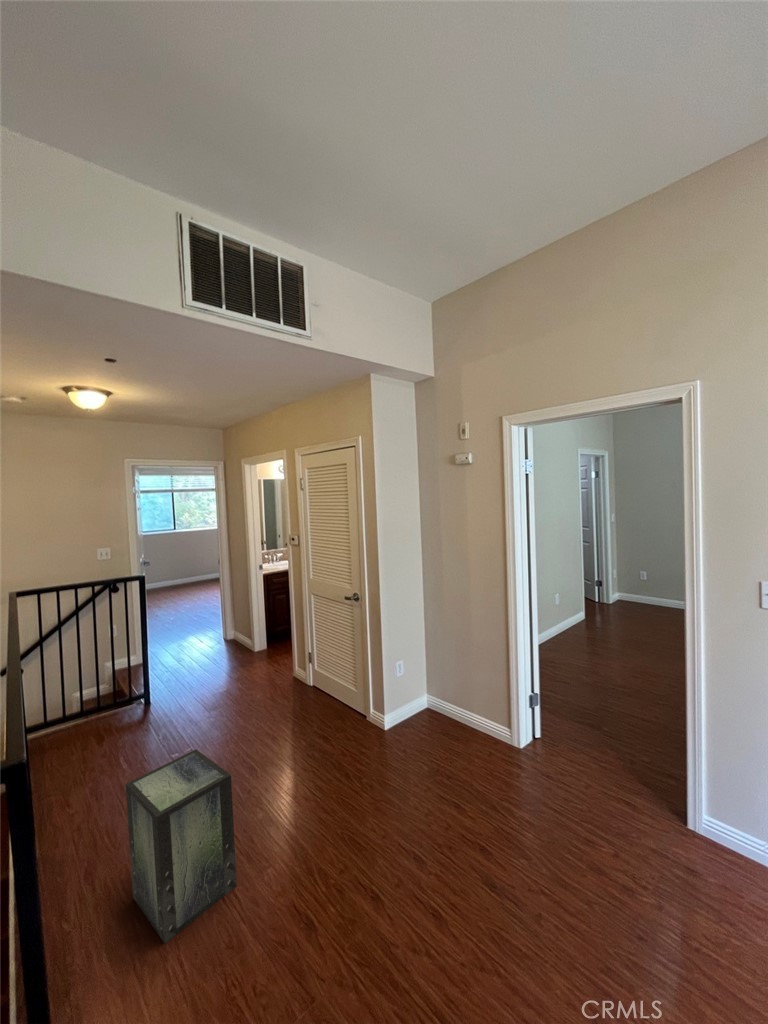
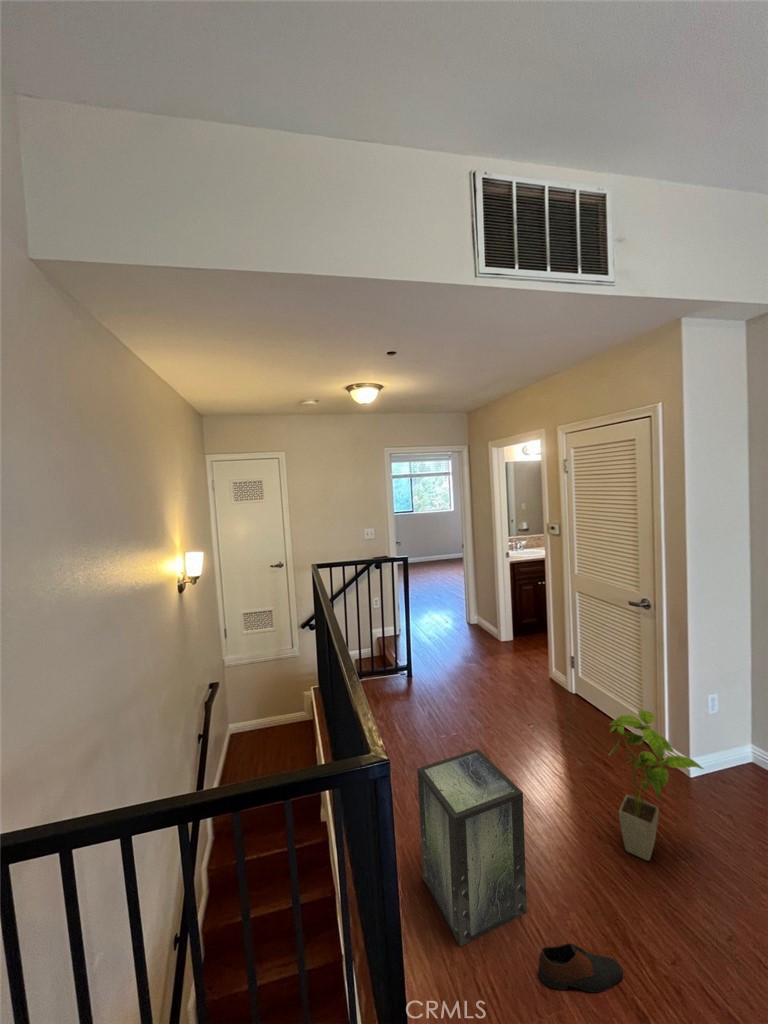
house plant: none [315,682,382,806] -> present [609,710,703,861]
shoe: none [238,892,309,939] -> present [539,943,623,993]

